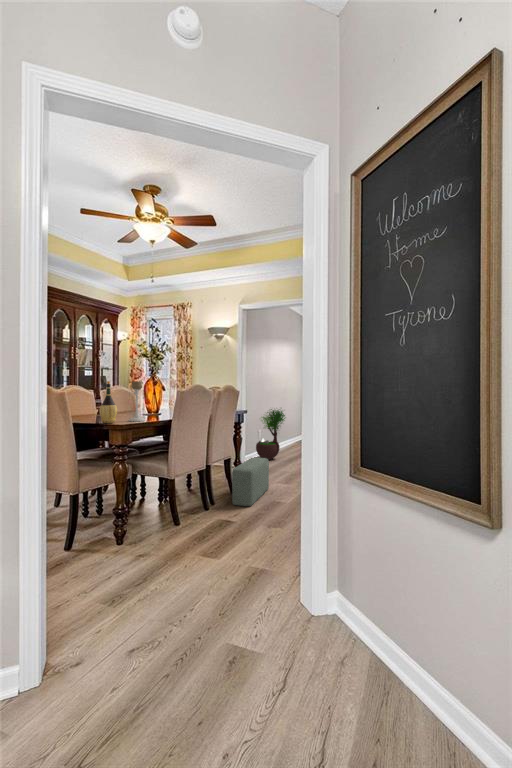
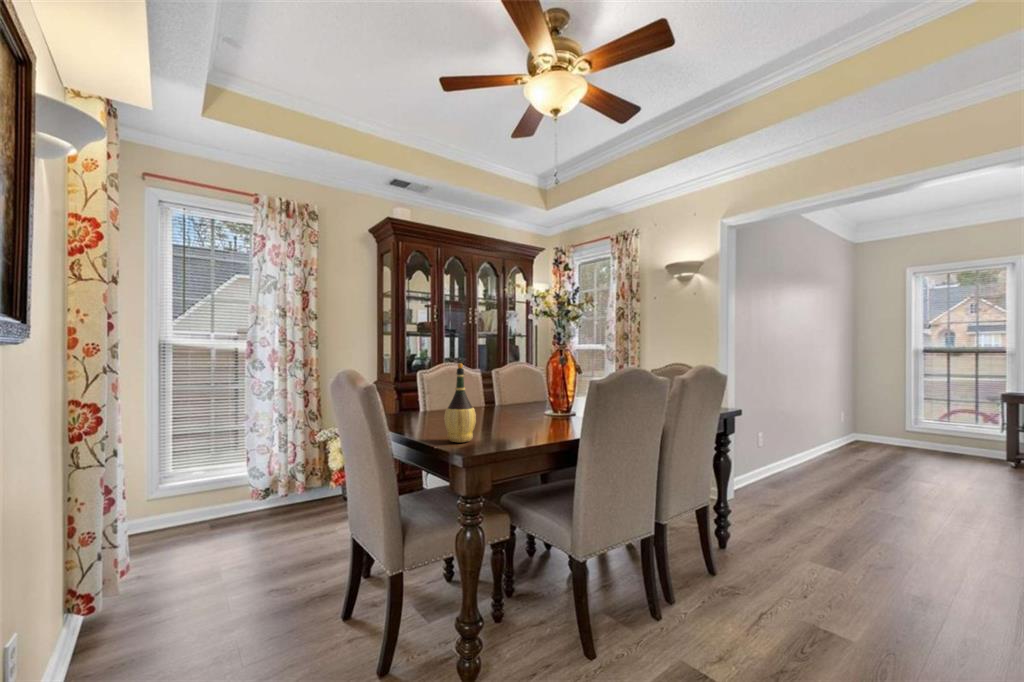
candle holder: present [129,381,145,421] -> none [502,362,532,439]
potted tree: present [256,409,285,459] -> none [755,393,817,490]
pouf: present [232,458,269,506] -> none [712,506,792,628]

